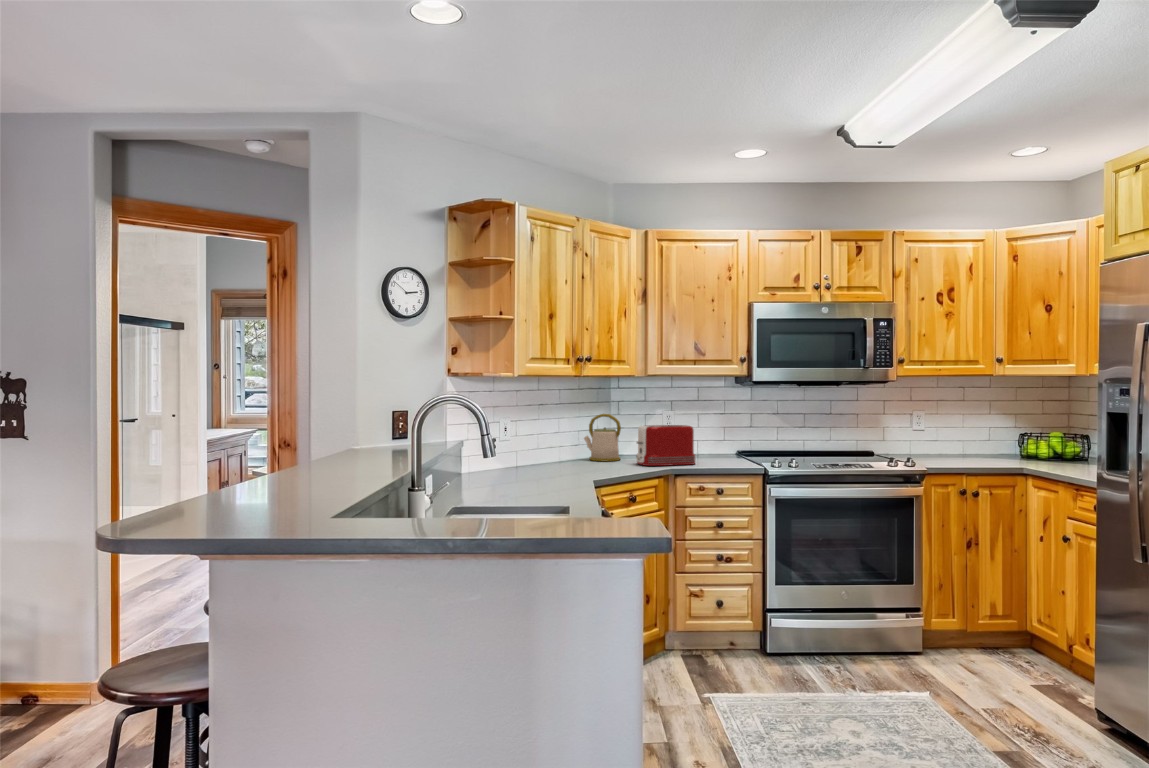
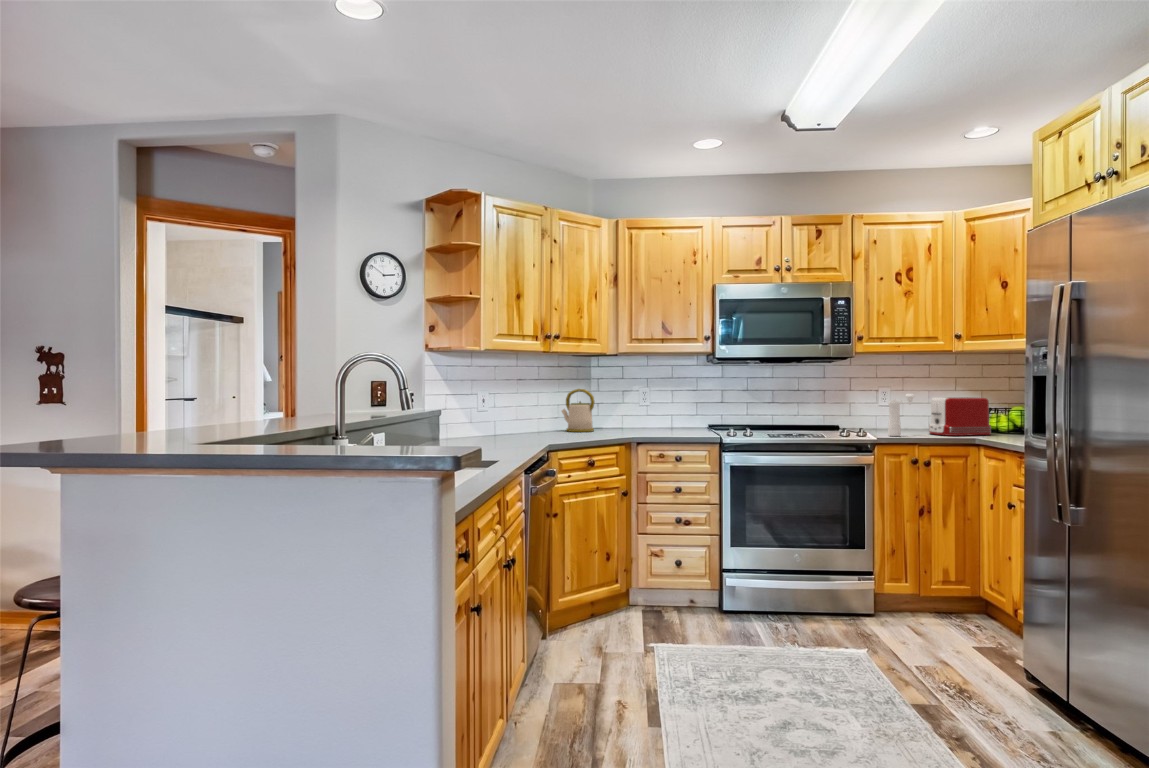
pepper mill: none [935,421,961,466] -> present [888,394,914,436]
toaster: present [636,425,695,466] -> present [929,397,991,436]

